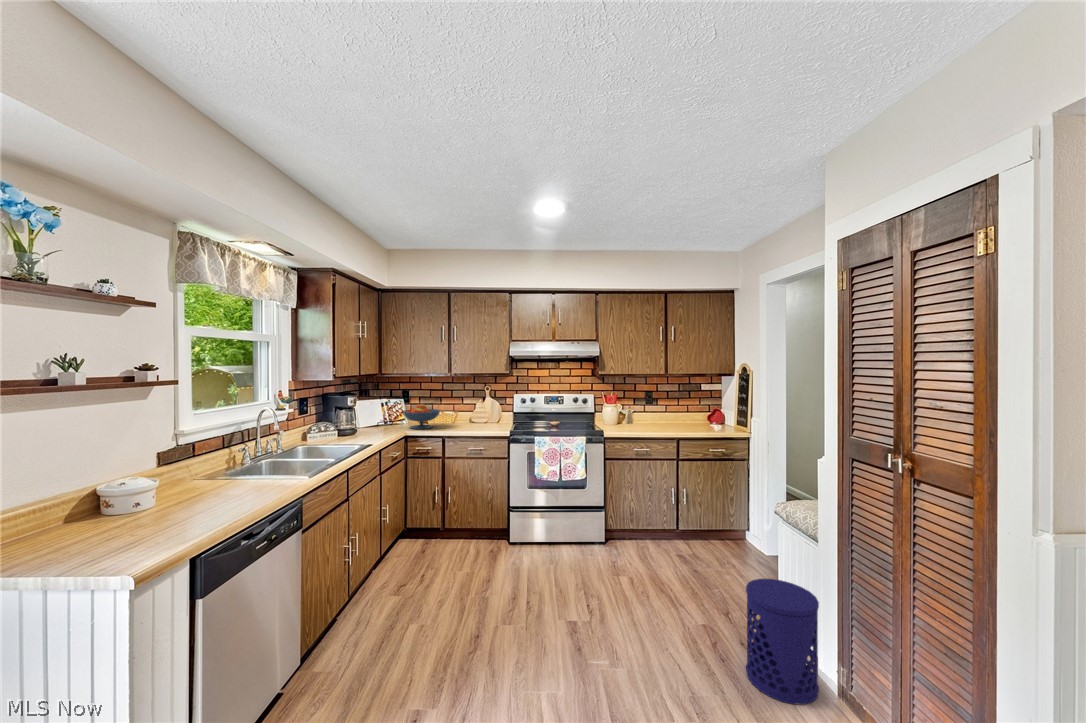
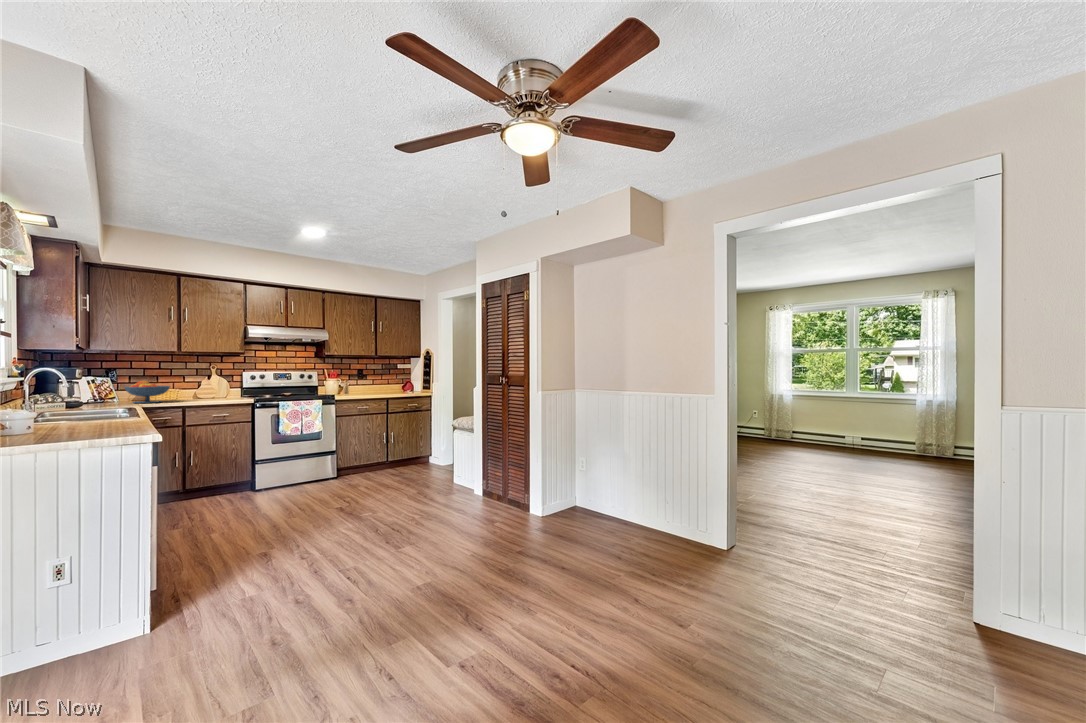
waste bin: present [746,579,819,705] -> none [442,451,474,500]

